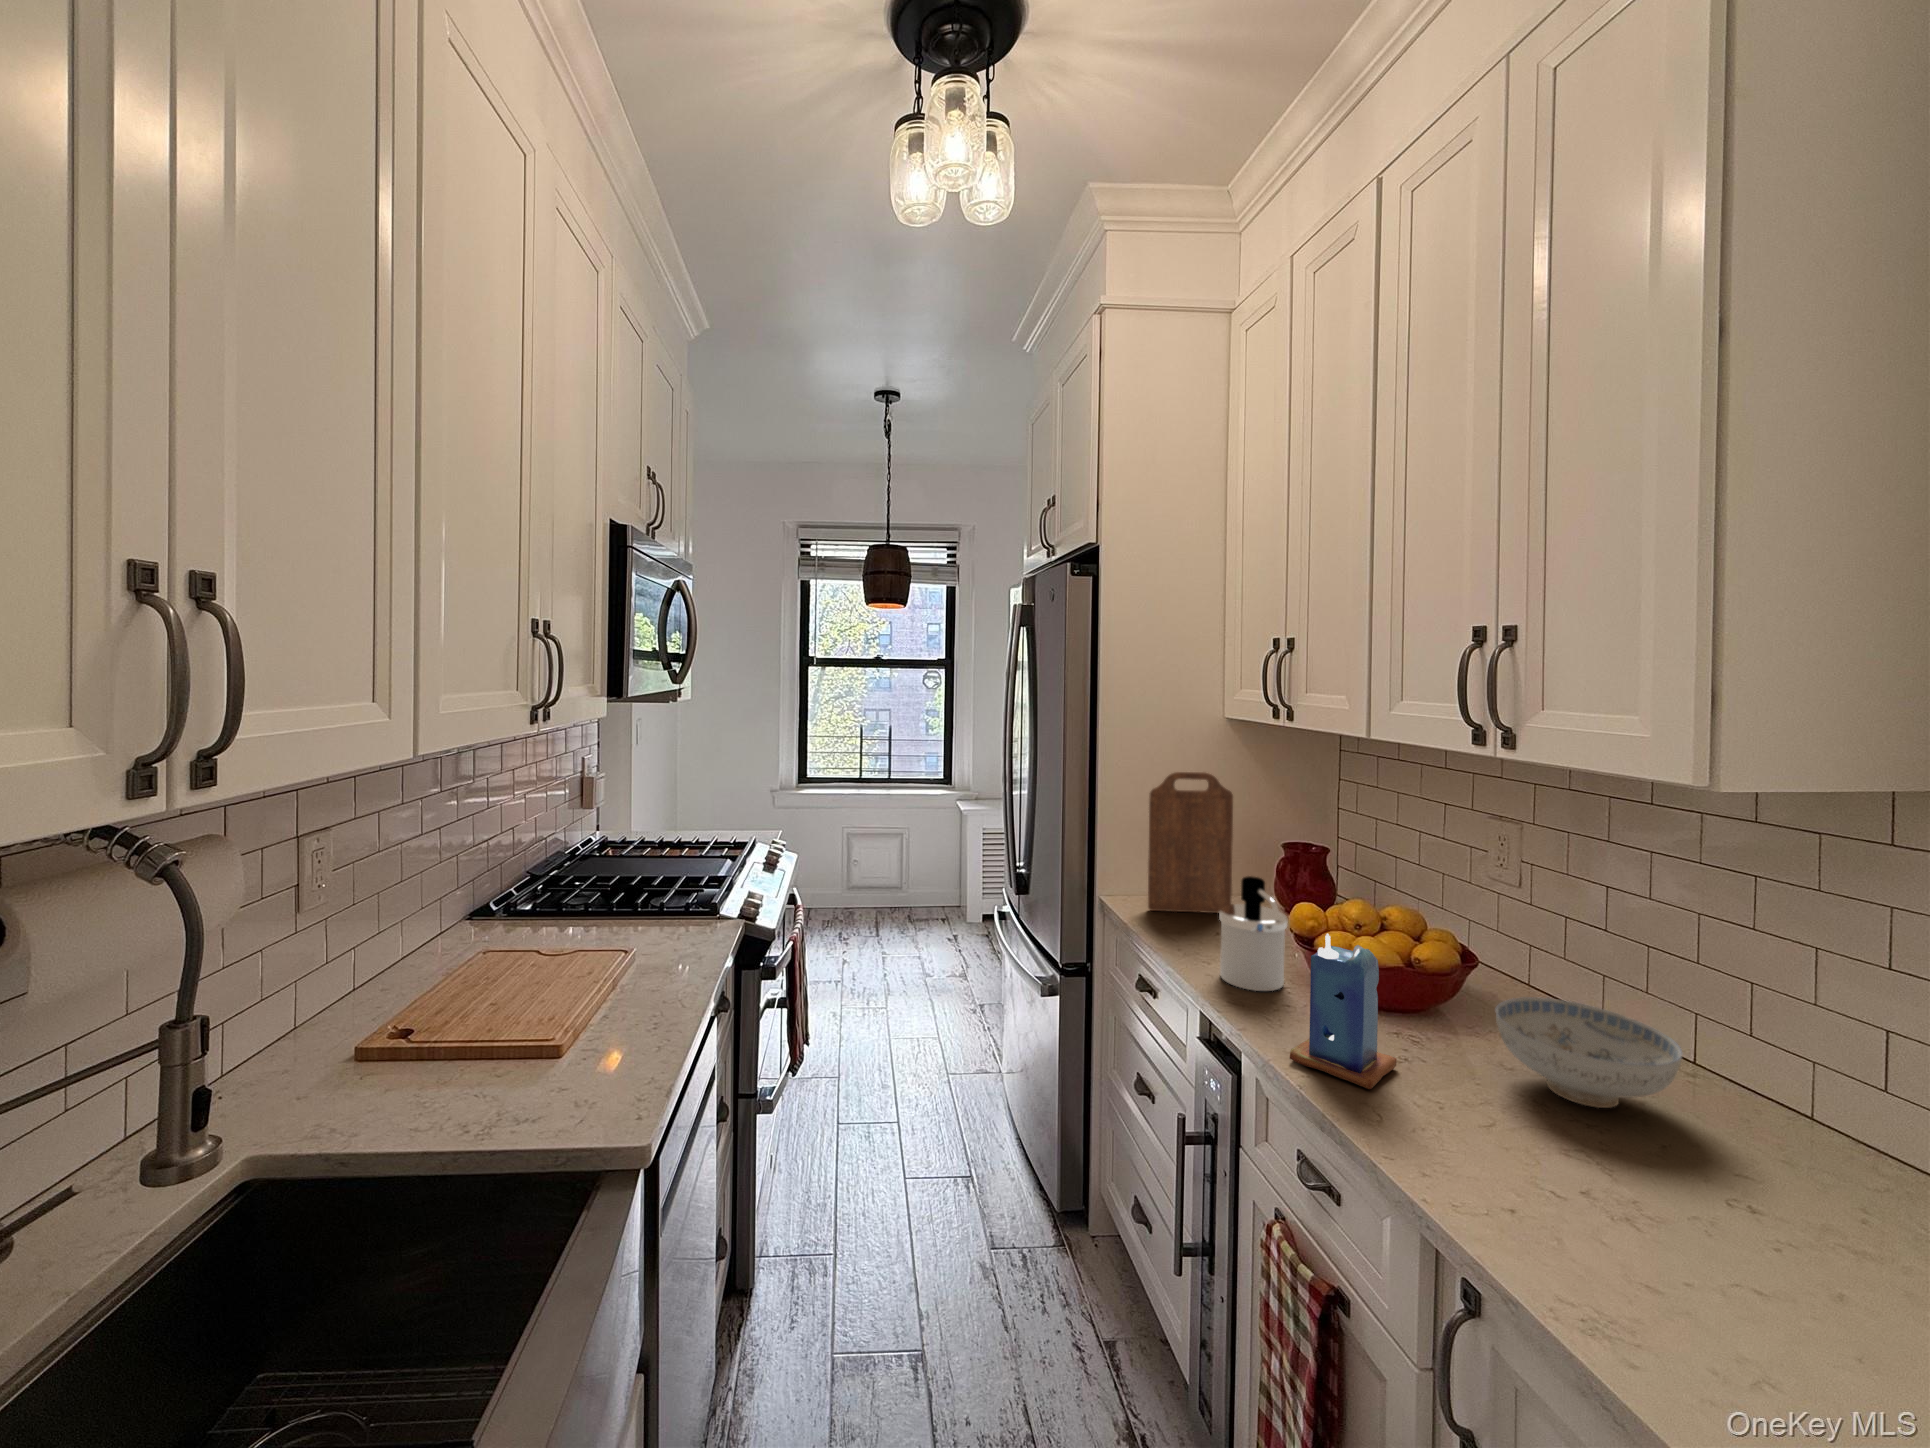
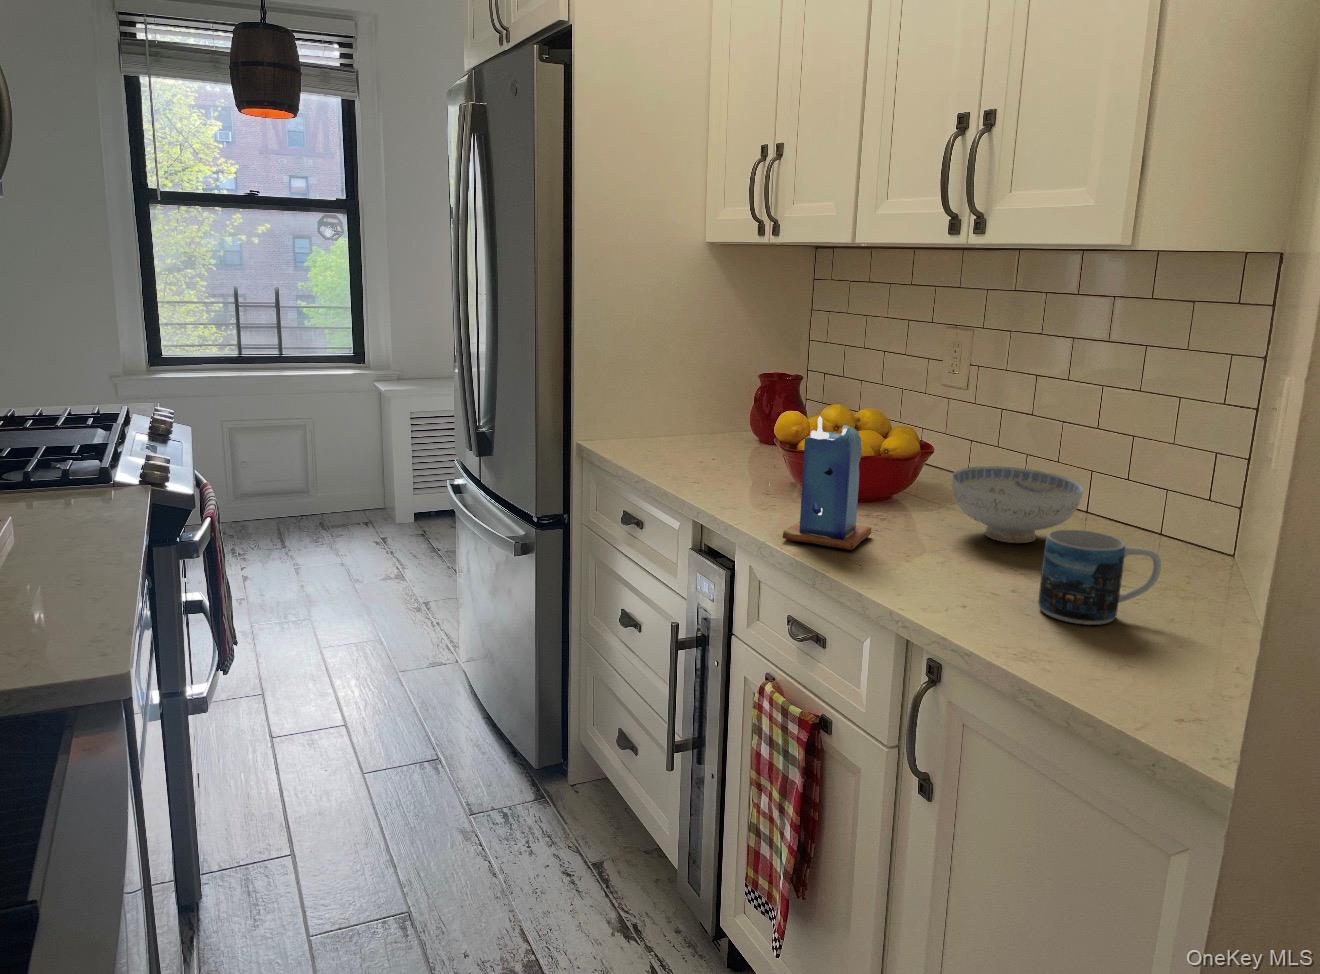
cutting board: present [1148,772,1233,913] -> none [628,297,715,450]
soap dispenser: present [1219,876,1287,991] -> none [710,388,774,498]
mug: none [1621,1136,1815,1290] -> present [1038,530,1161,625]

